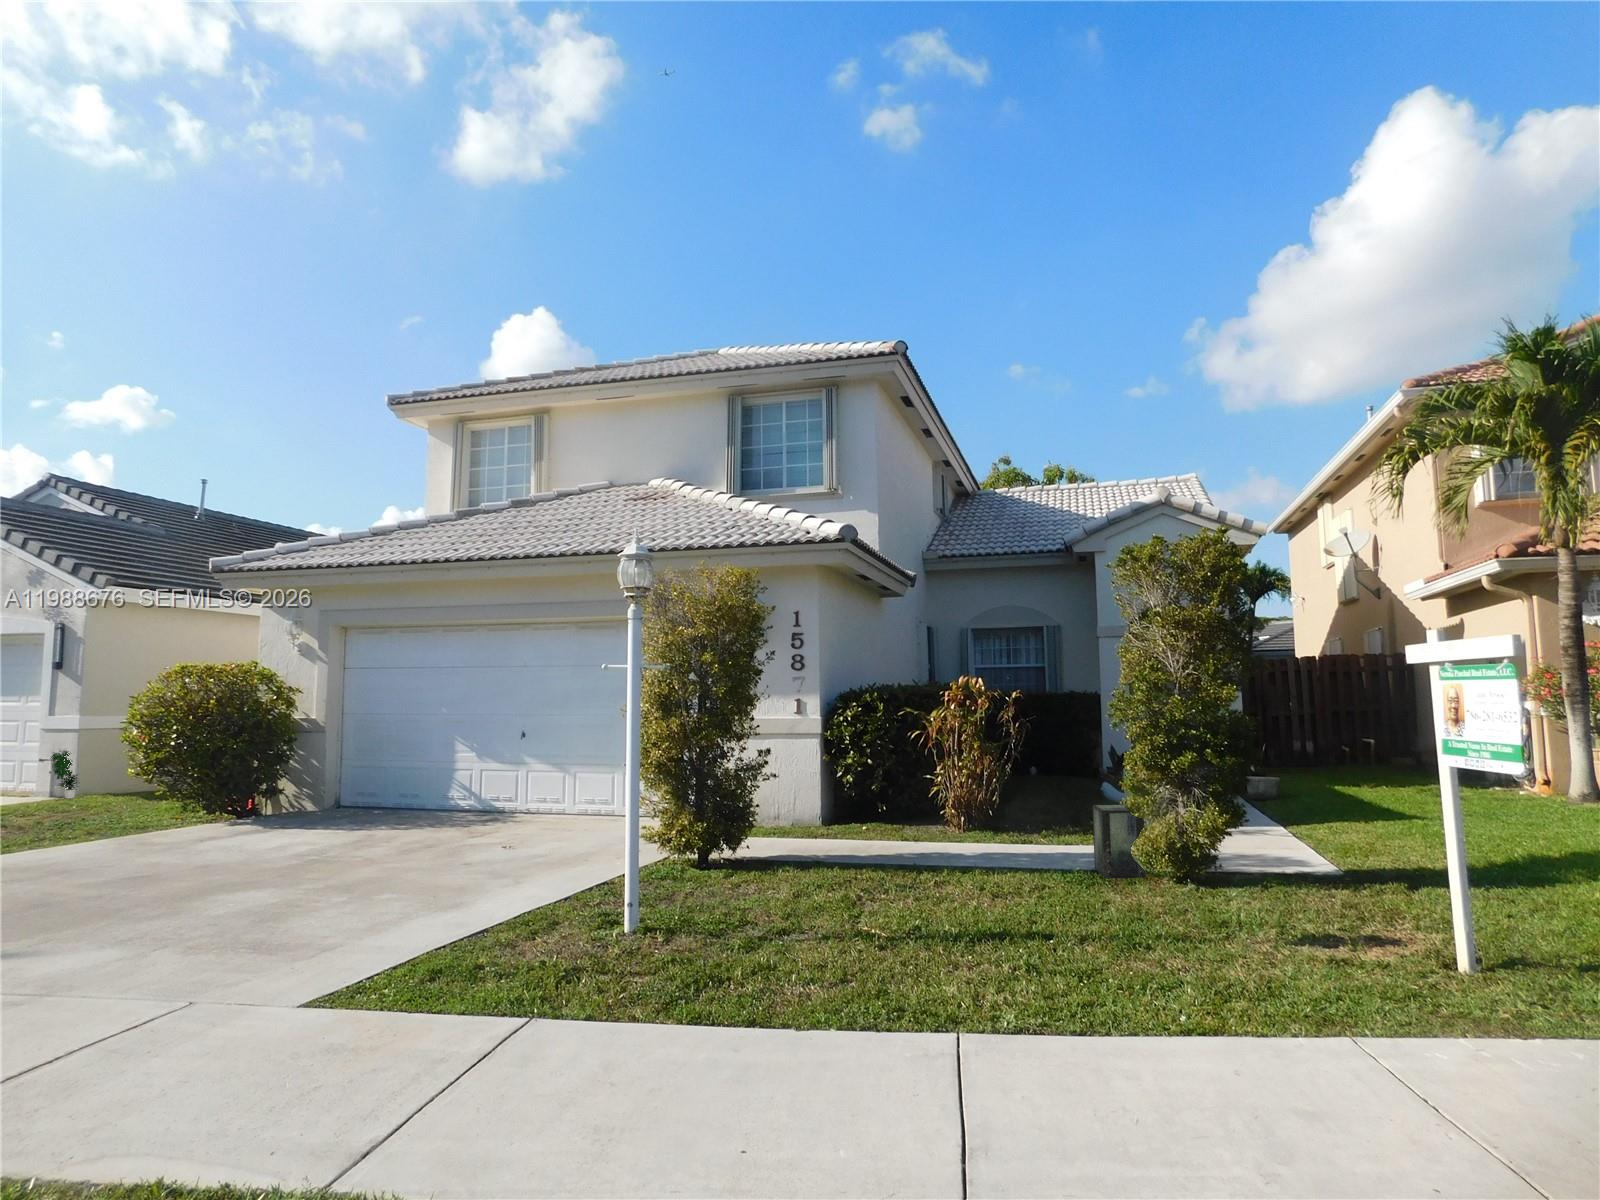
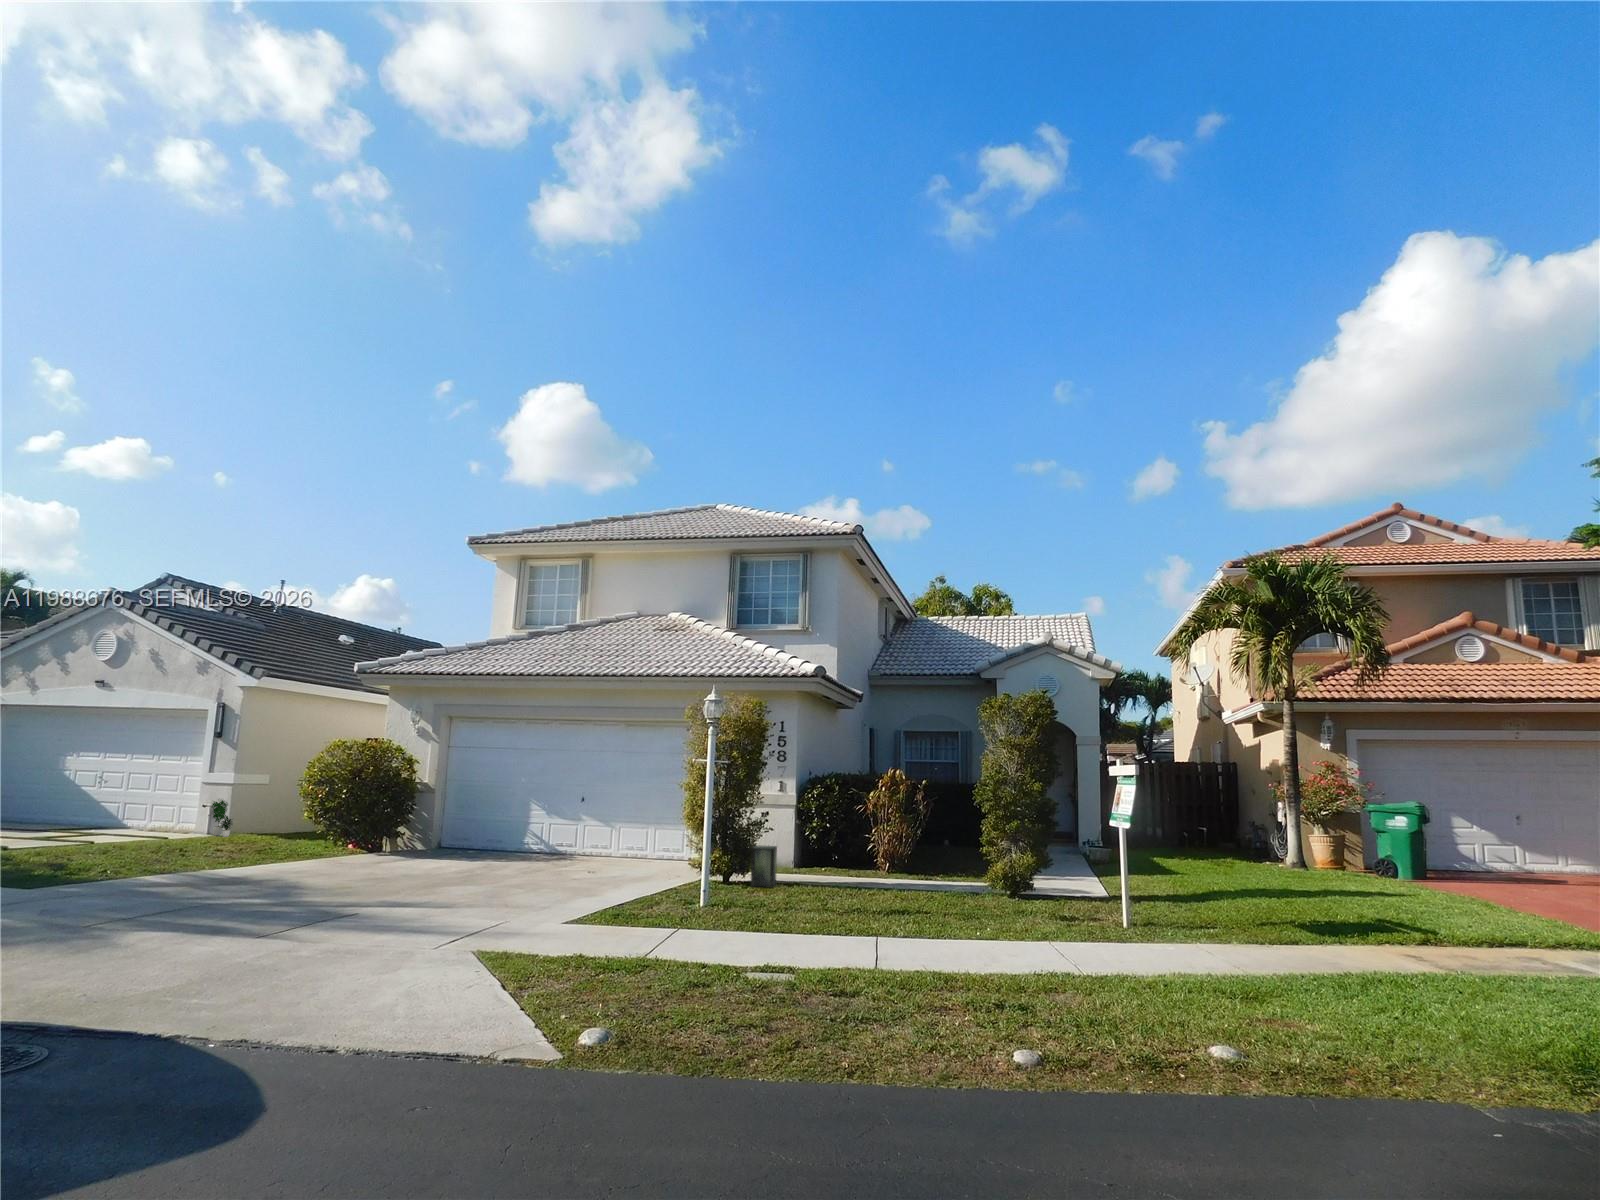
storage box: present [1092,805,1146,878] -> present [751,846,777,888]

